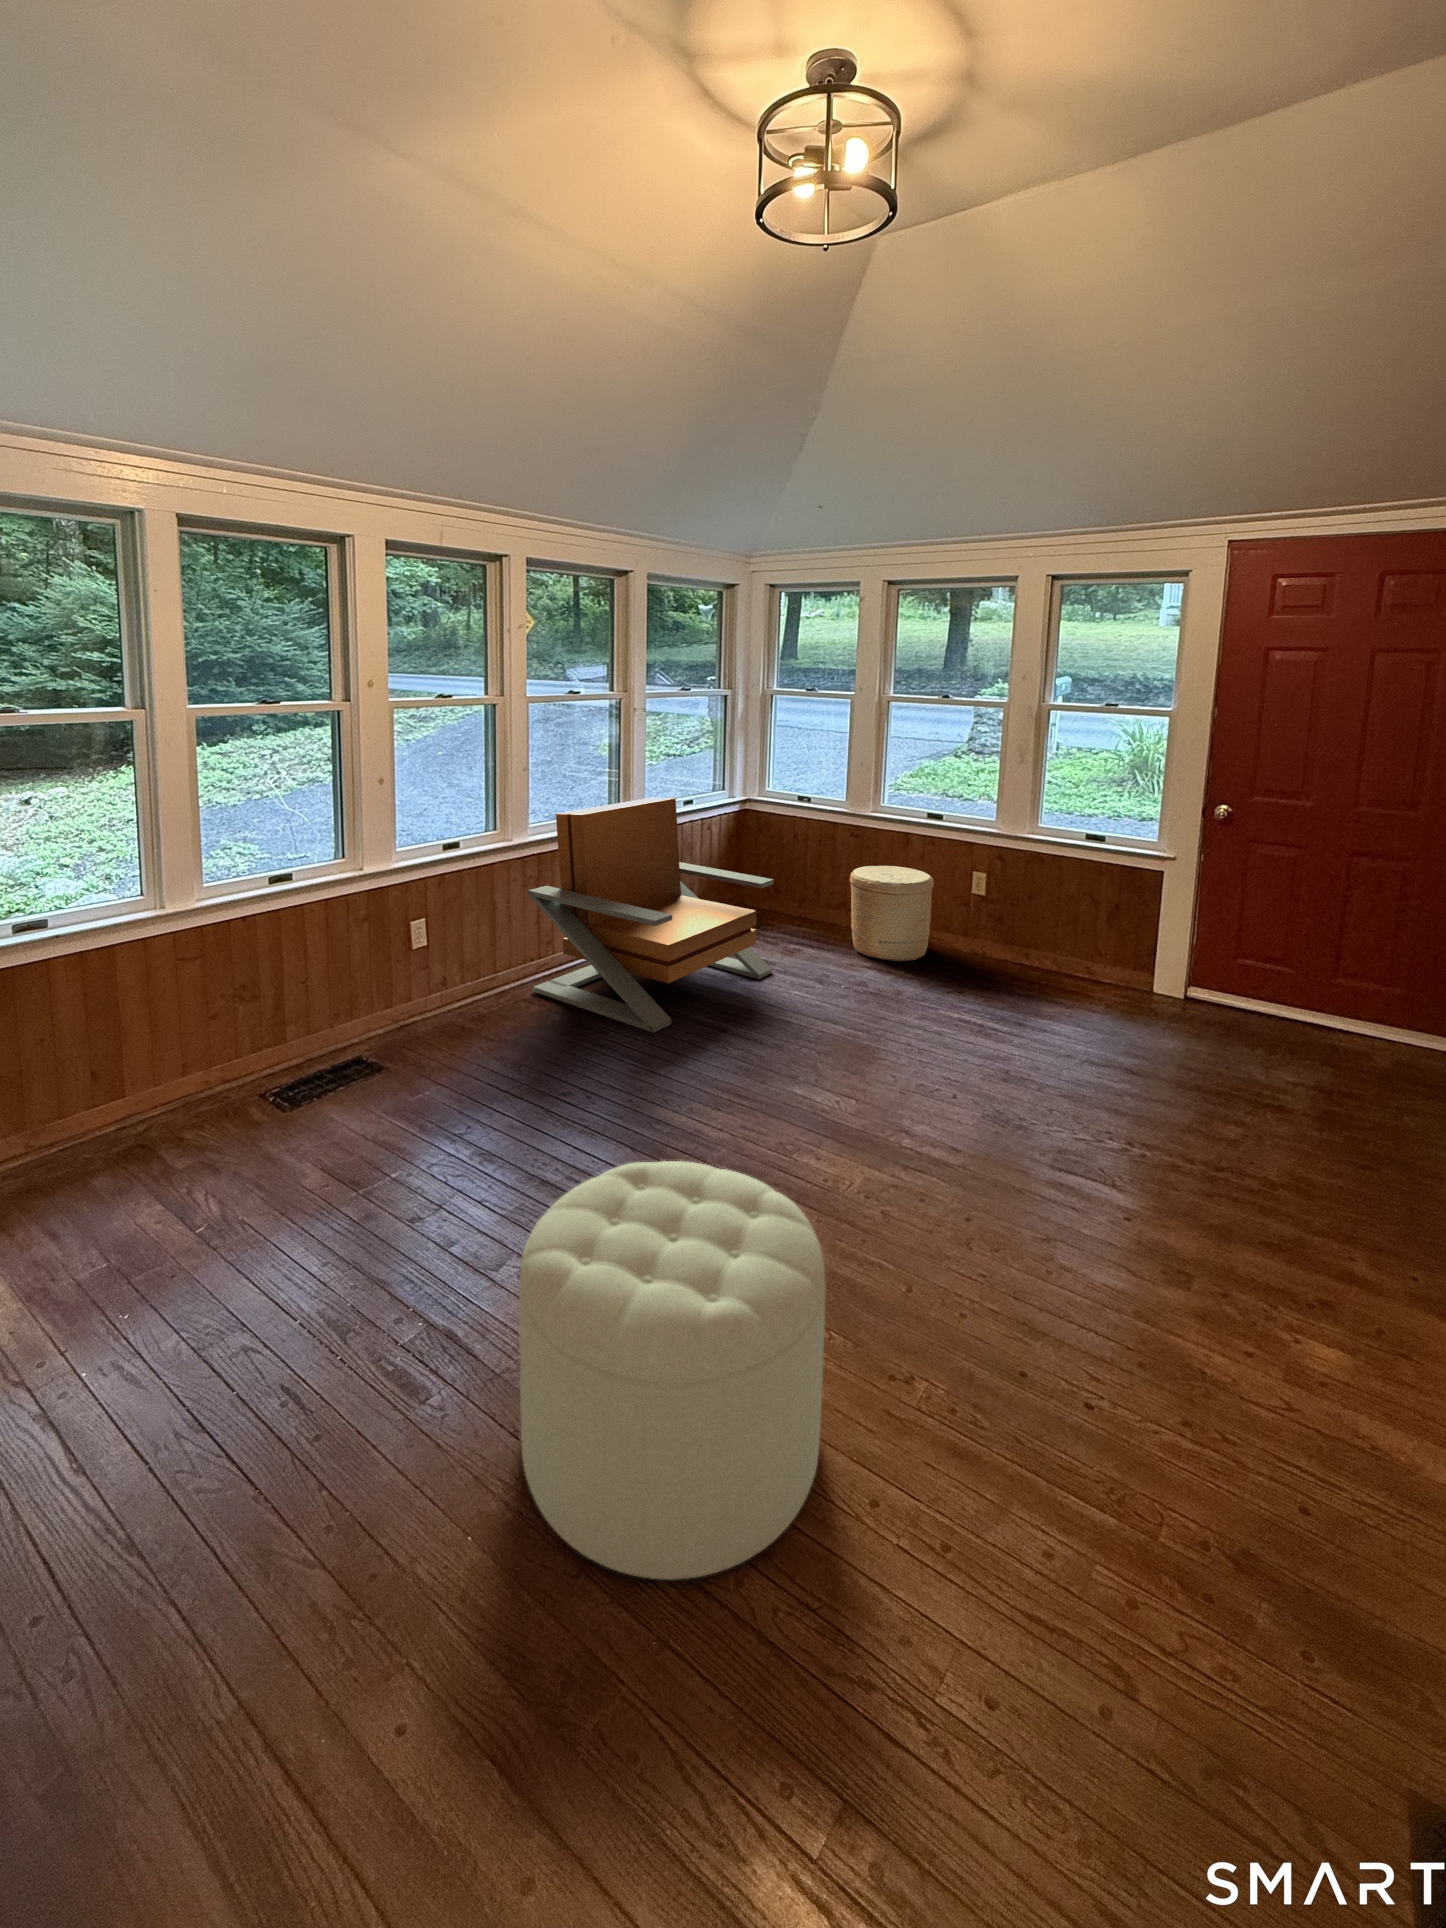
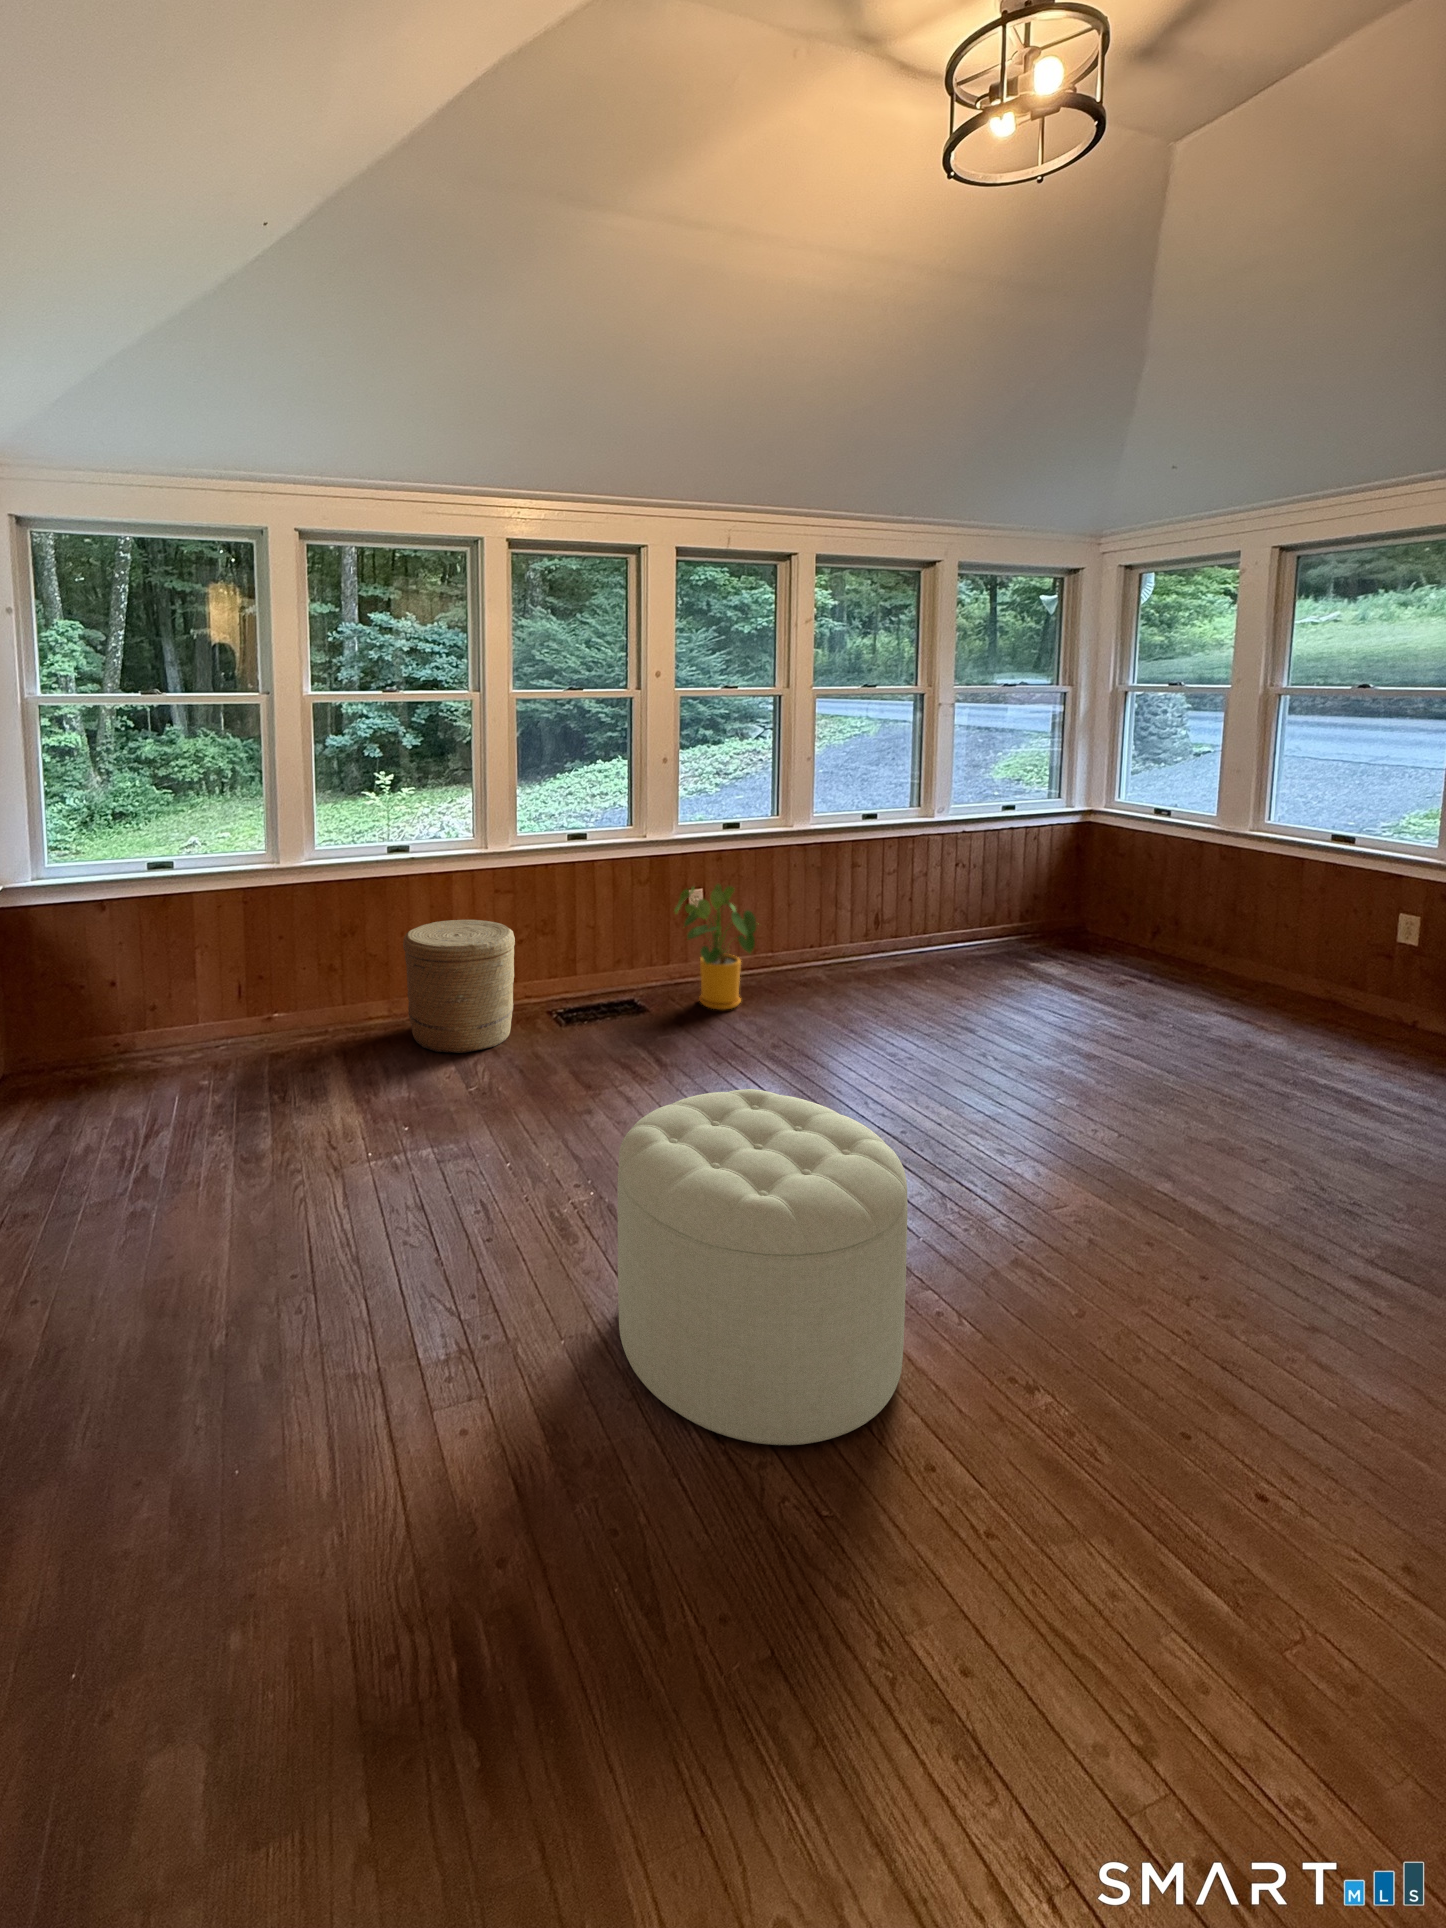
lounge chair: present [528,798,774,1033] -> none [799,797,1087,1034]
woven basket: present [850,866,934,961] -> present [403,920,515,1053]
house plant: none [405,908,506,1044] -> present [674,884,759,1010]

